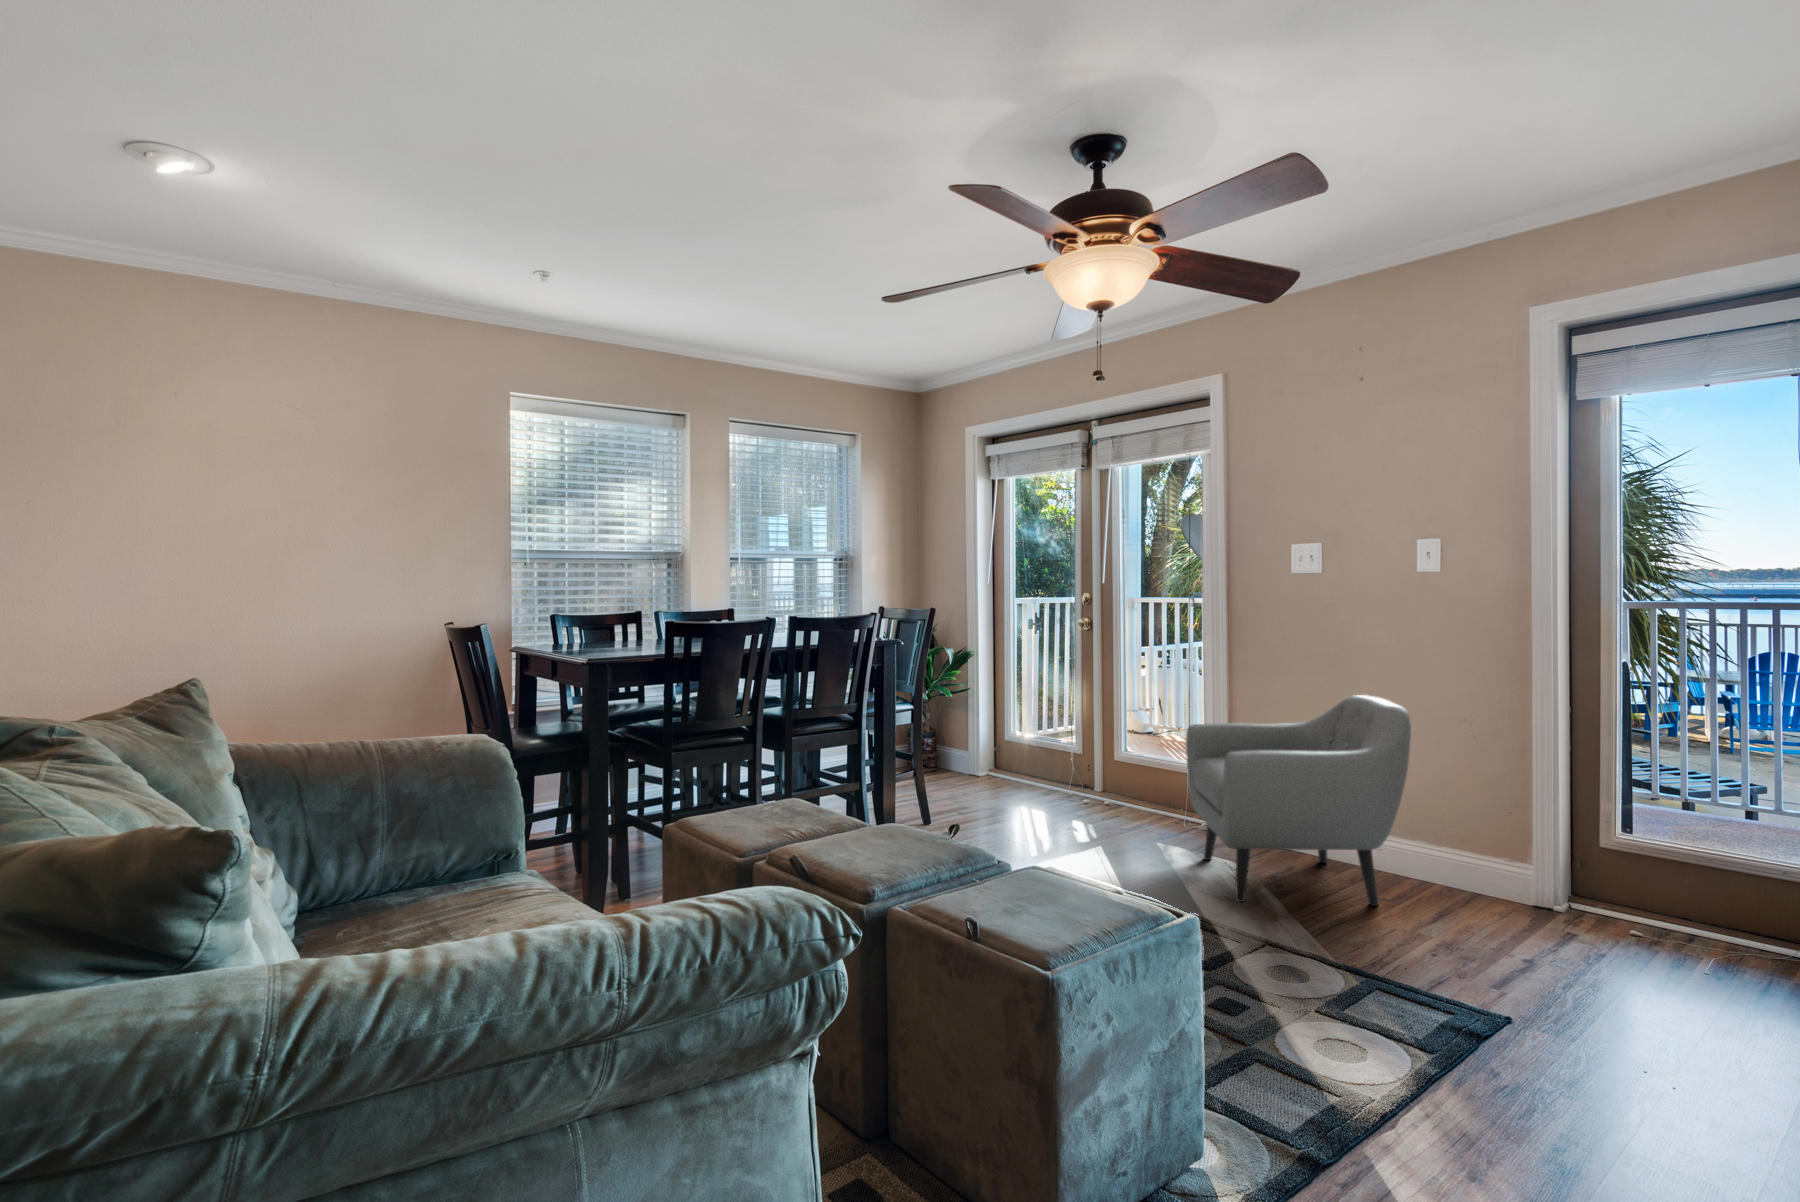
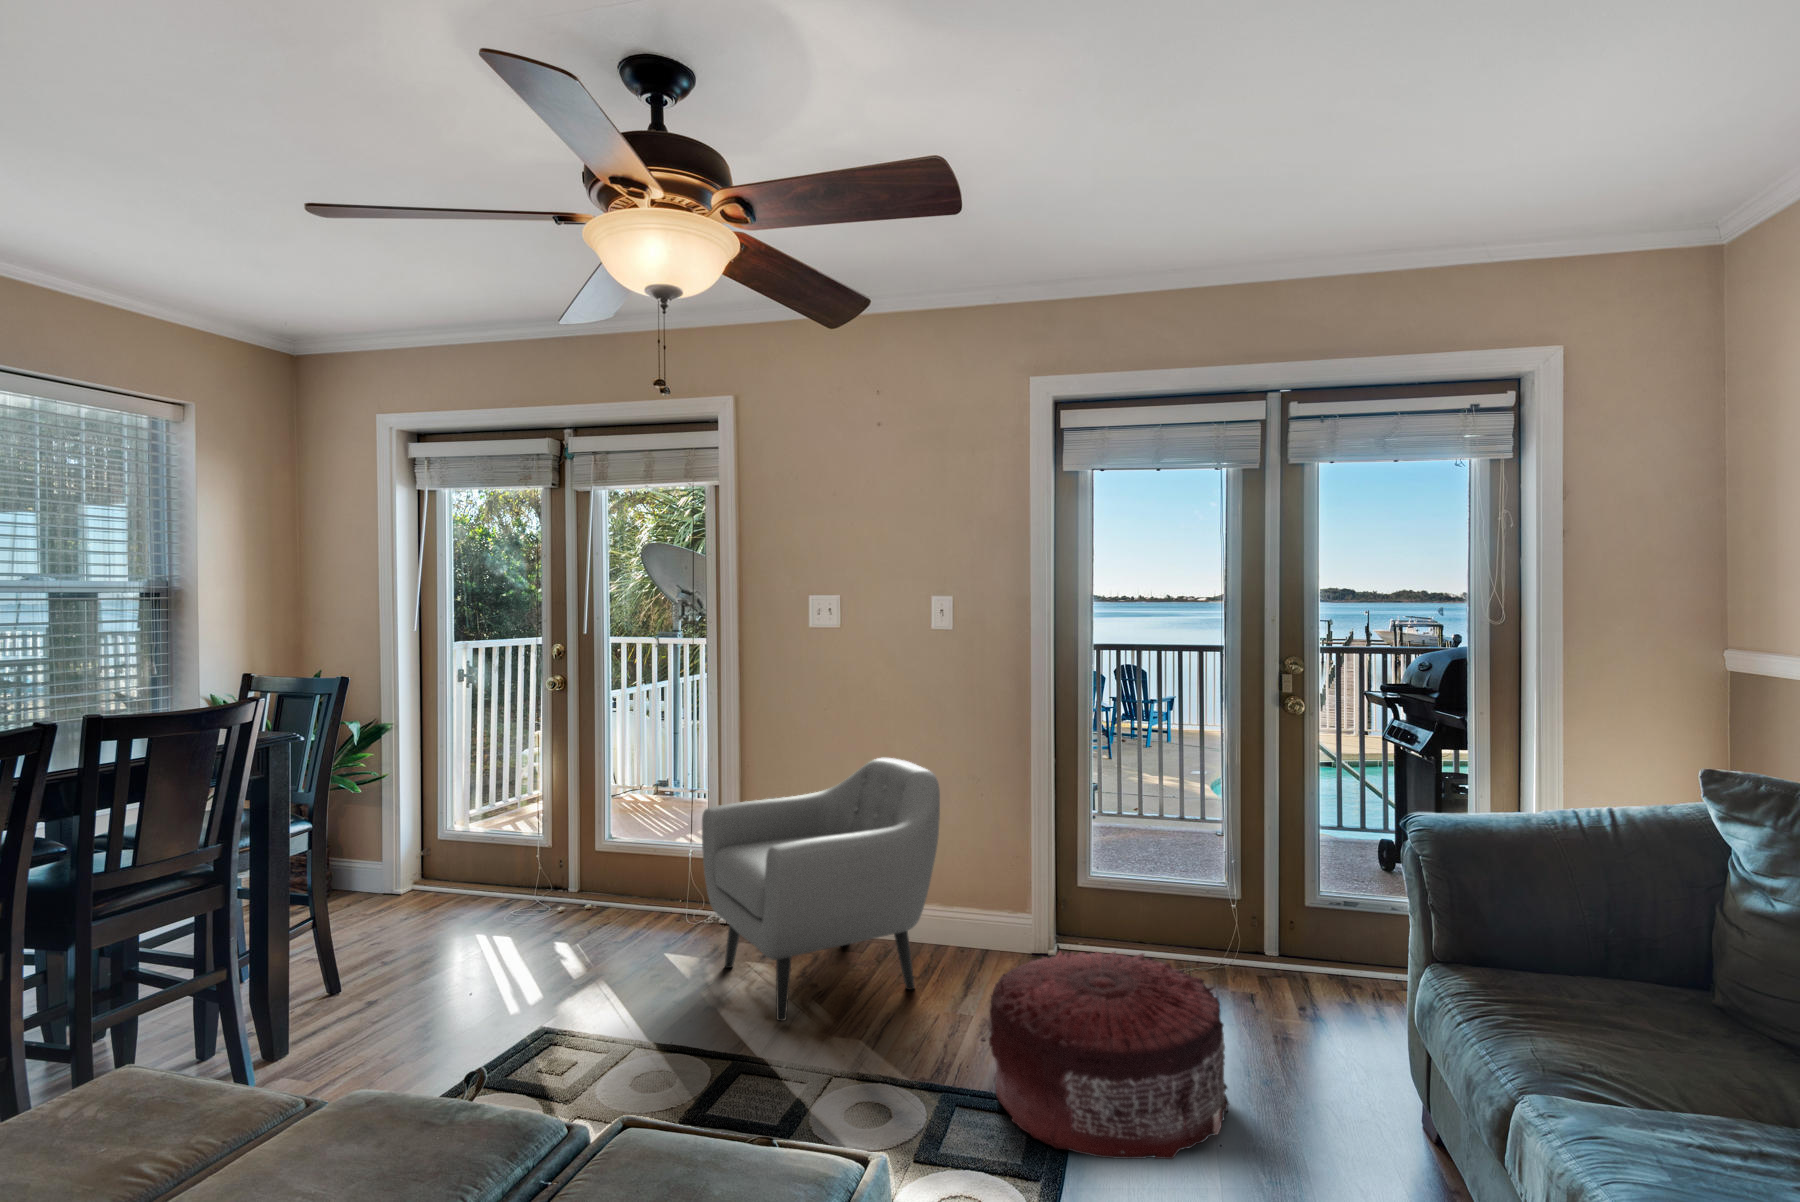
pouf: none [1414,881,1719,1084] -> present [989,952,1229,1159]

